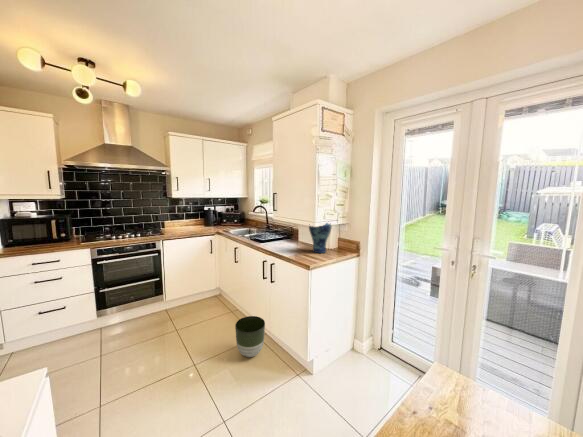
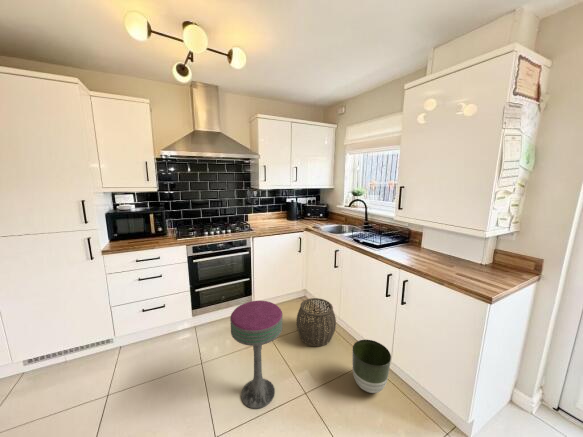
vase: present [309,223,331,253] -> none [460,220,497,272]
bar stool: none [119,289,171,382] -> present [230,301,283,409]
woven basket: none [200,291,236,331] -> present [296,298,336,346]

